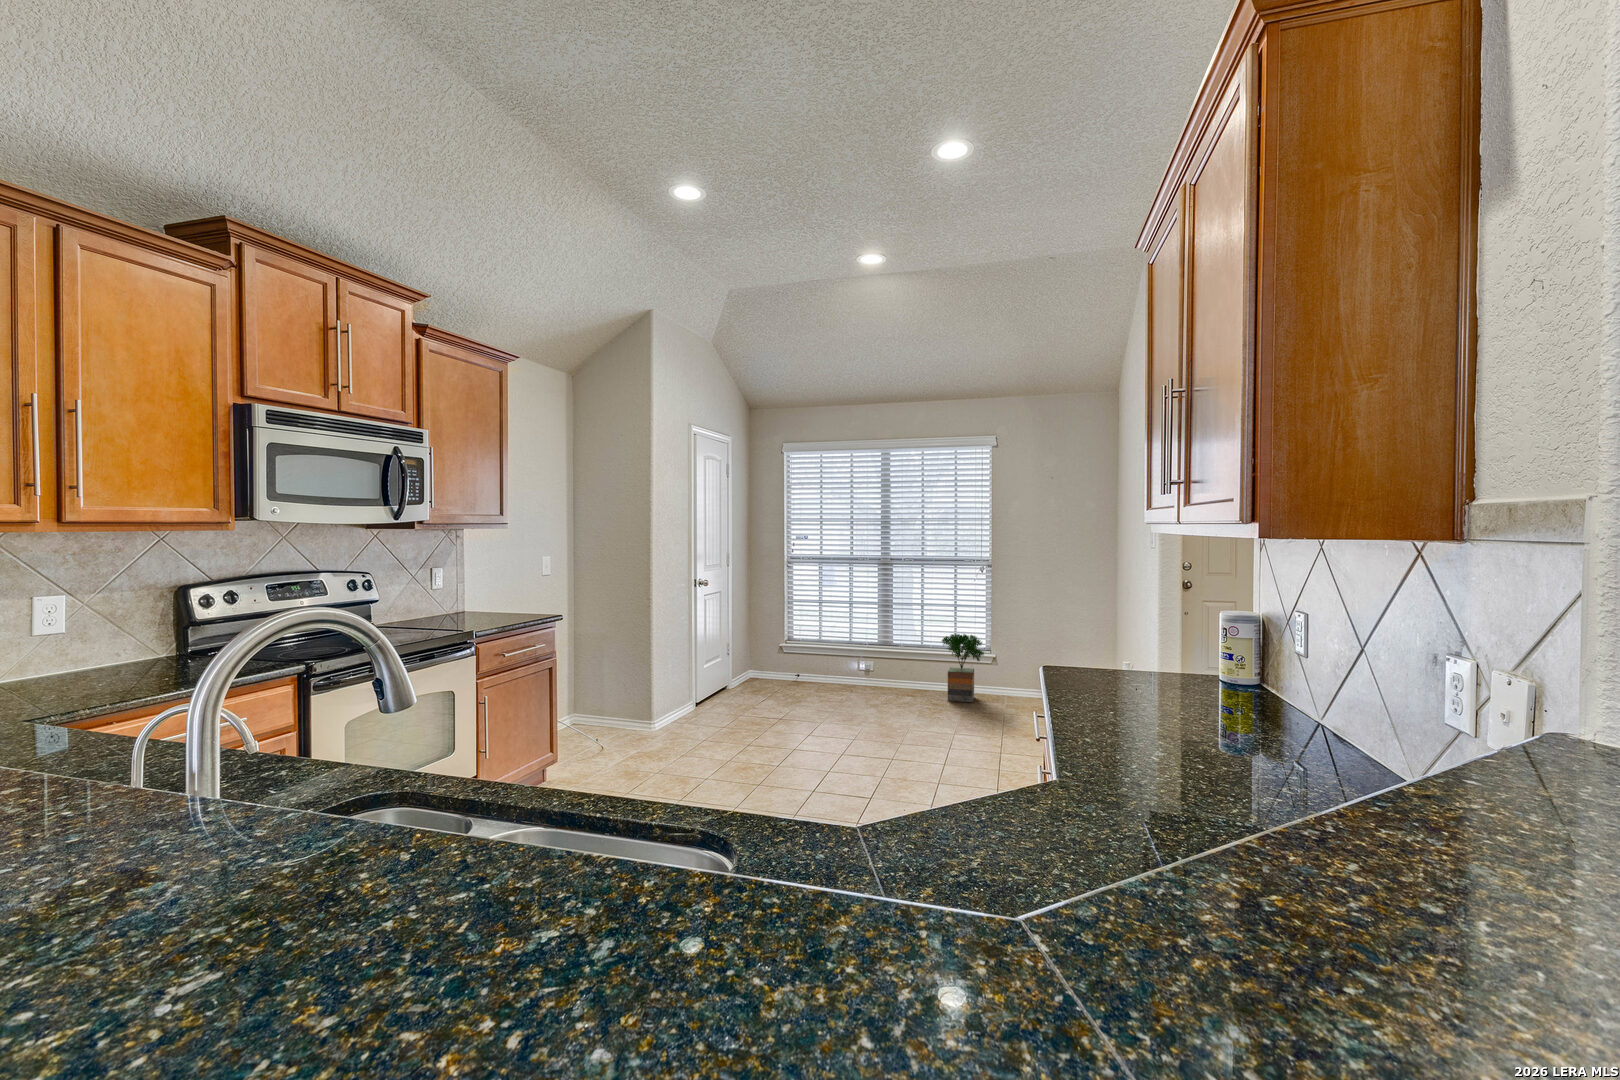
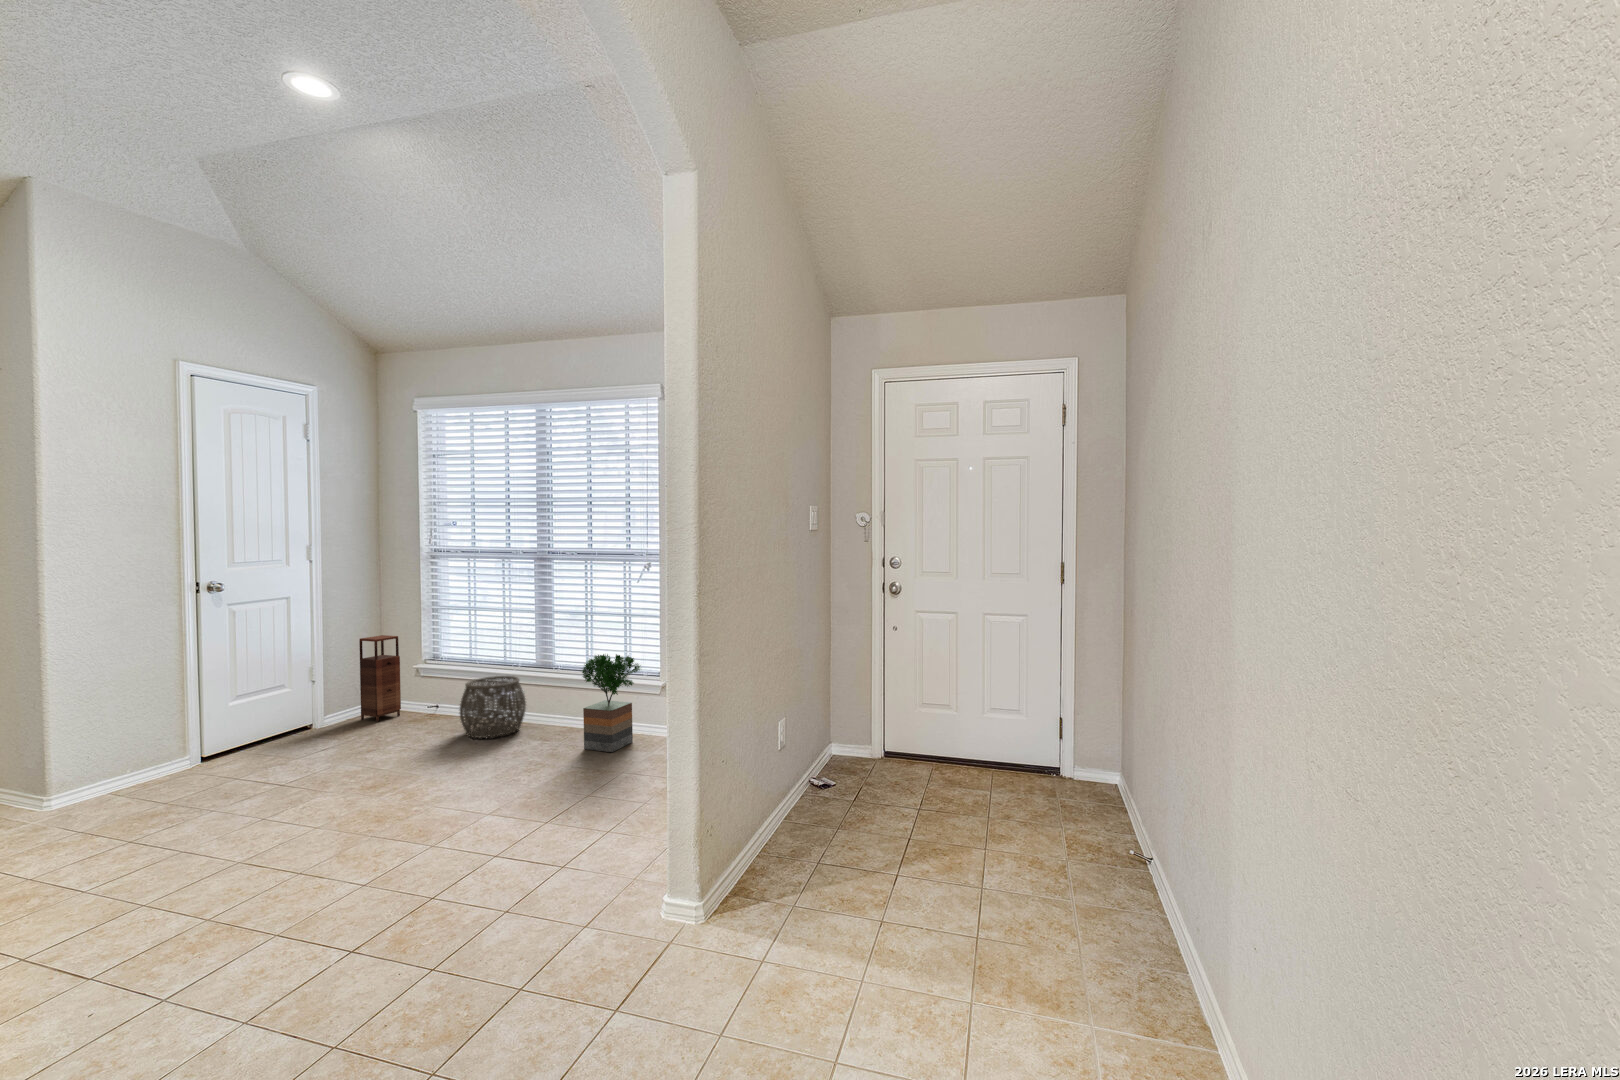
storage cabinet: none [743,620,767,685] -> present [359,635,401,722]
woven basket: none [839,651,884,695] -> present [460,676,526,738]

